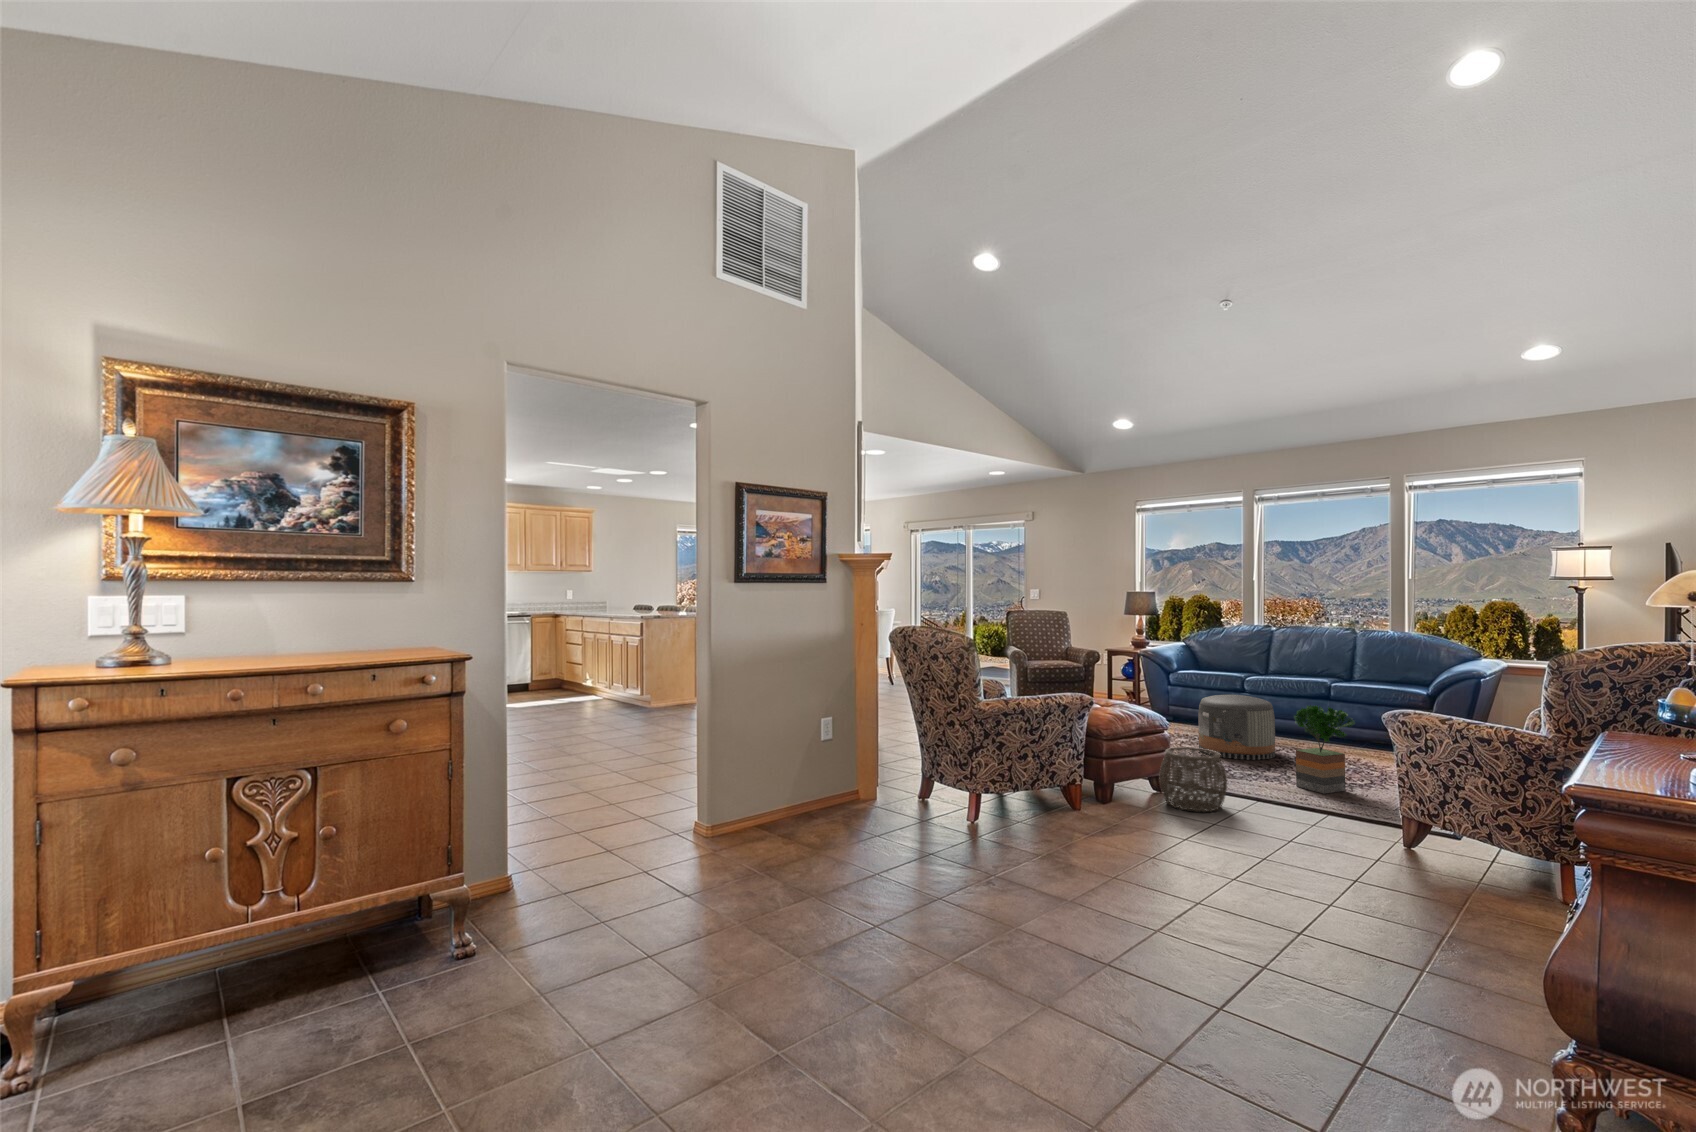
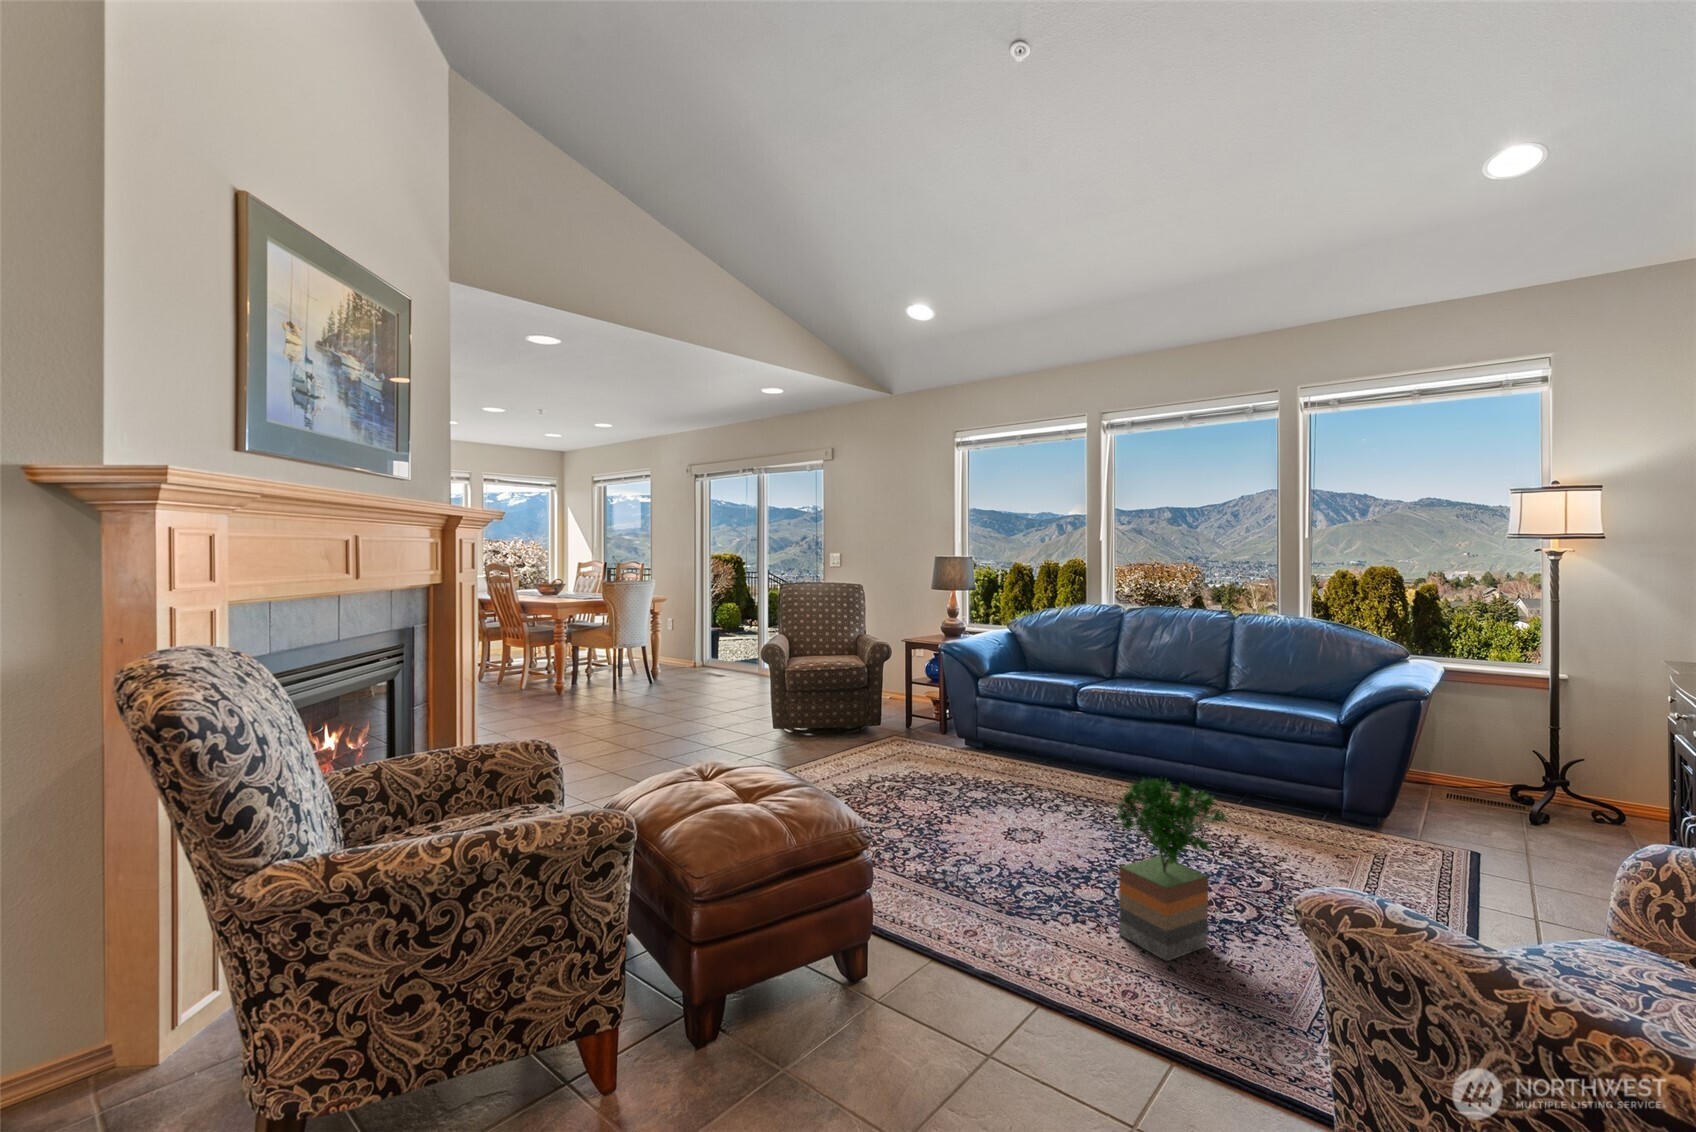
pouf: present [1198,695,1275,760] -> none [984,727,1103,847]
woven basket: present [1160,747,1227,812] -> none [817,896,958,1072]

